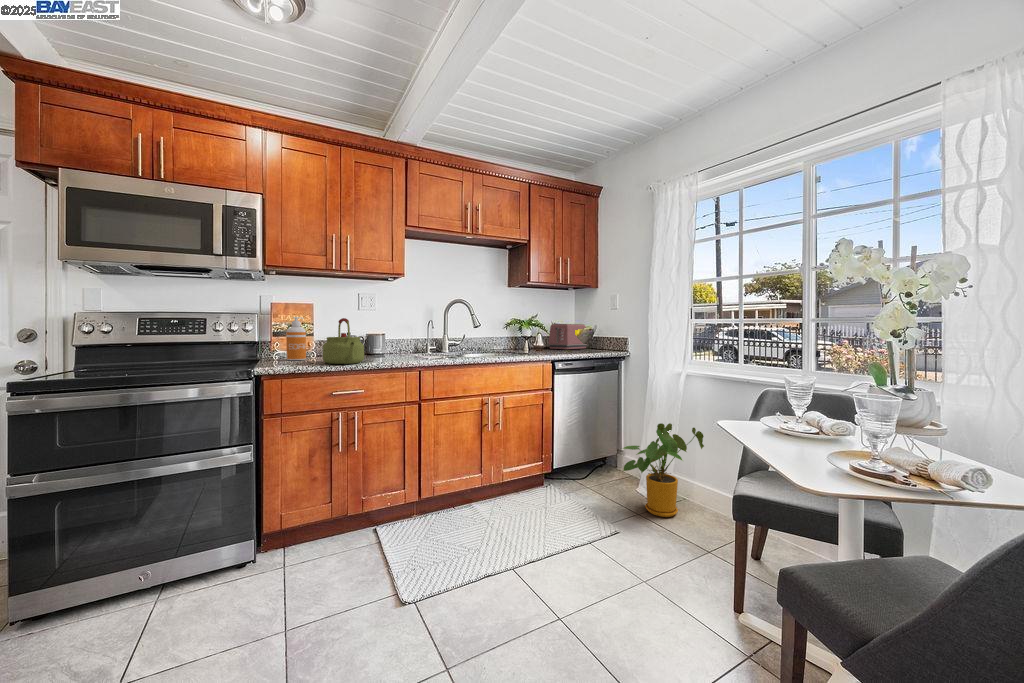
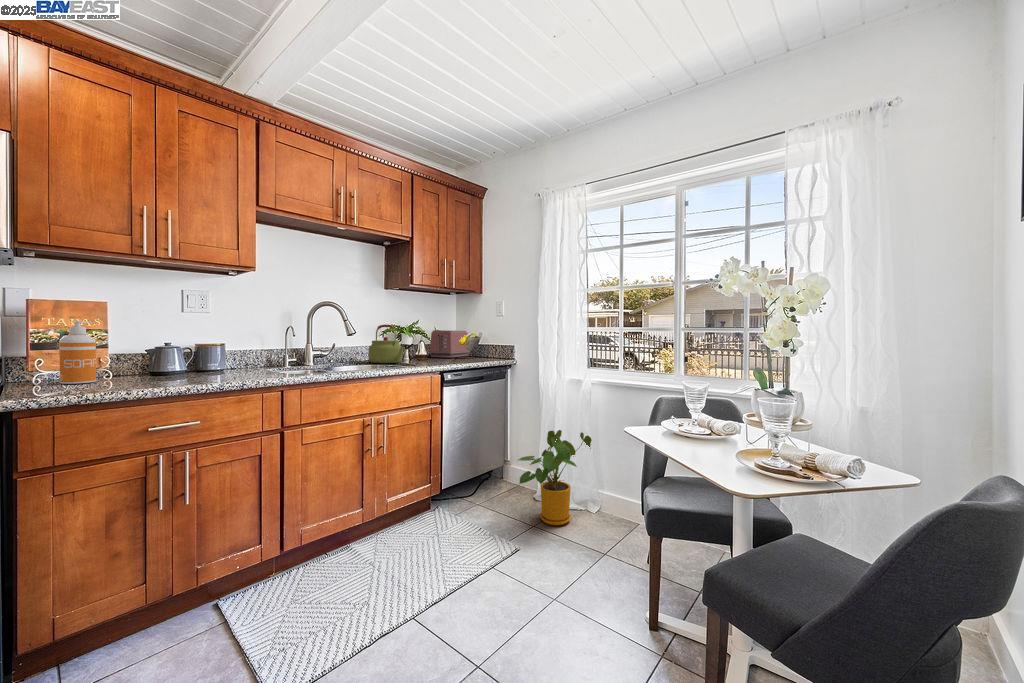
kettle: present [323,318,364,364] -> present [368,325,404,363]

